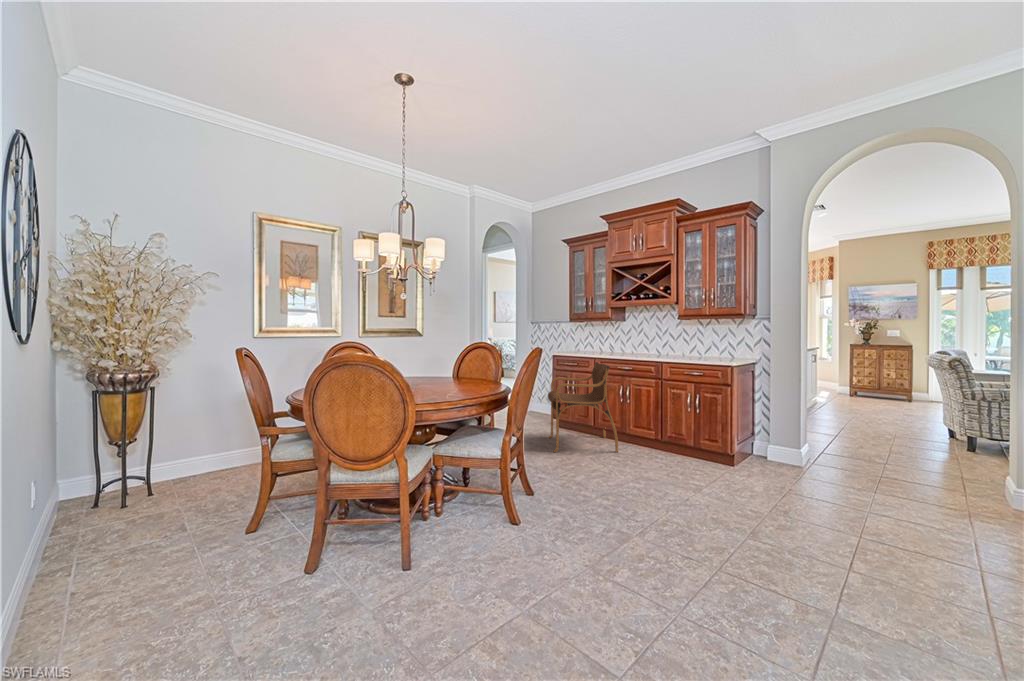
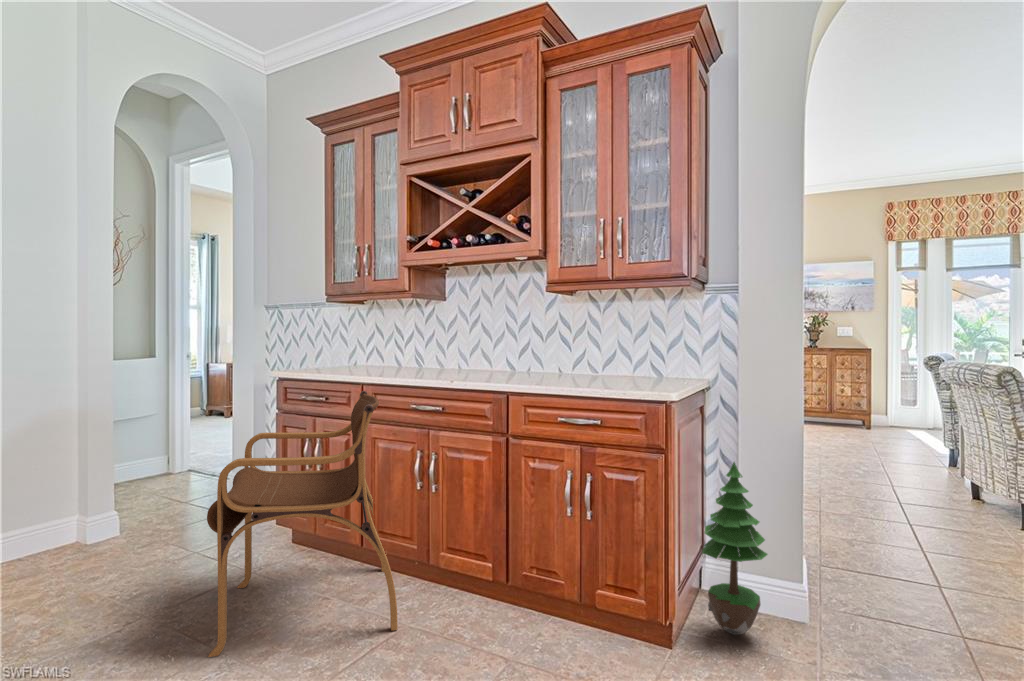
potted tree: none [748,392,778,465] -> present [702,462,768,635]

